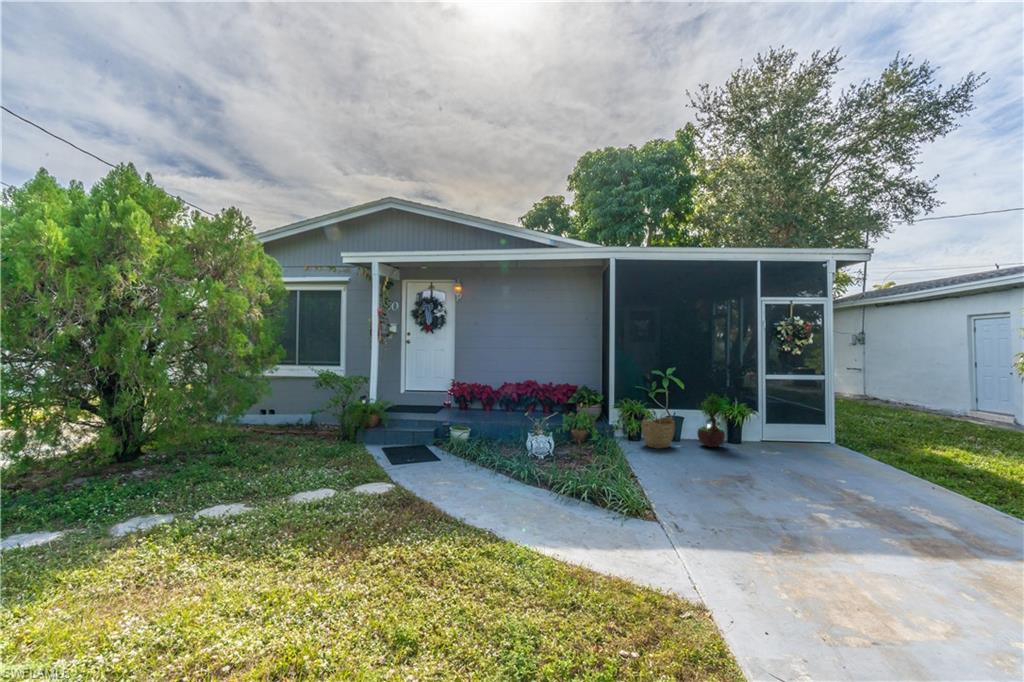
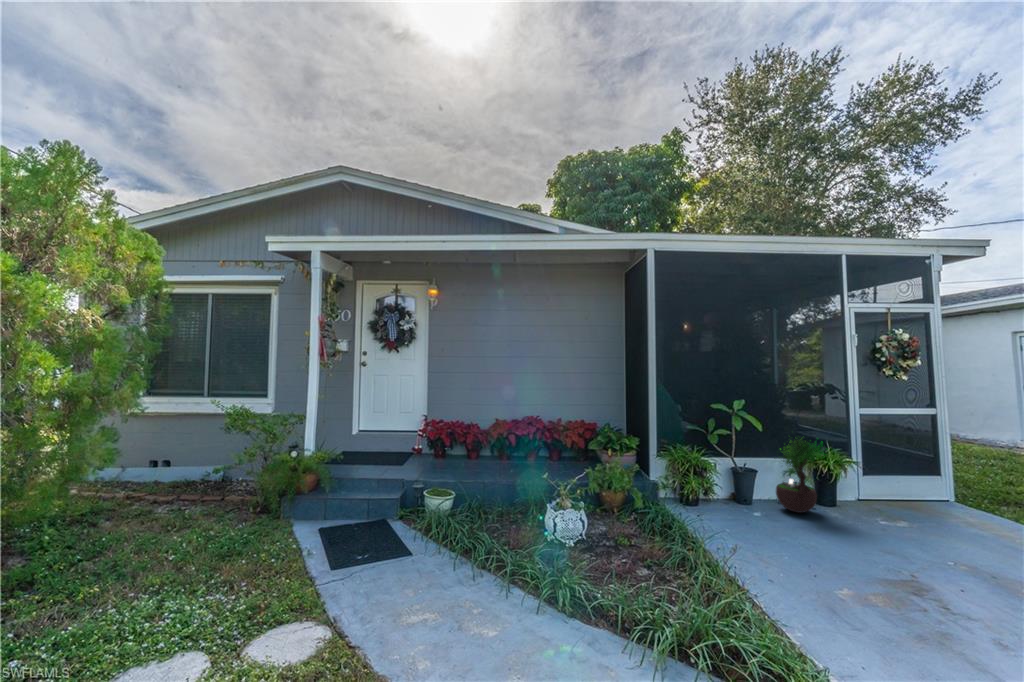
woven basket: present [642,409,675,449] -> none [700,458,748,518]

